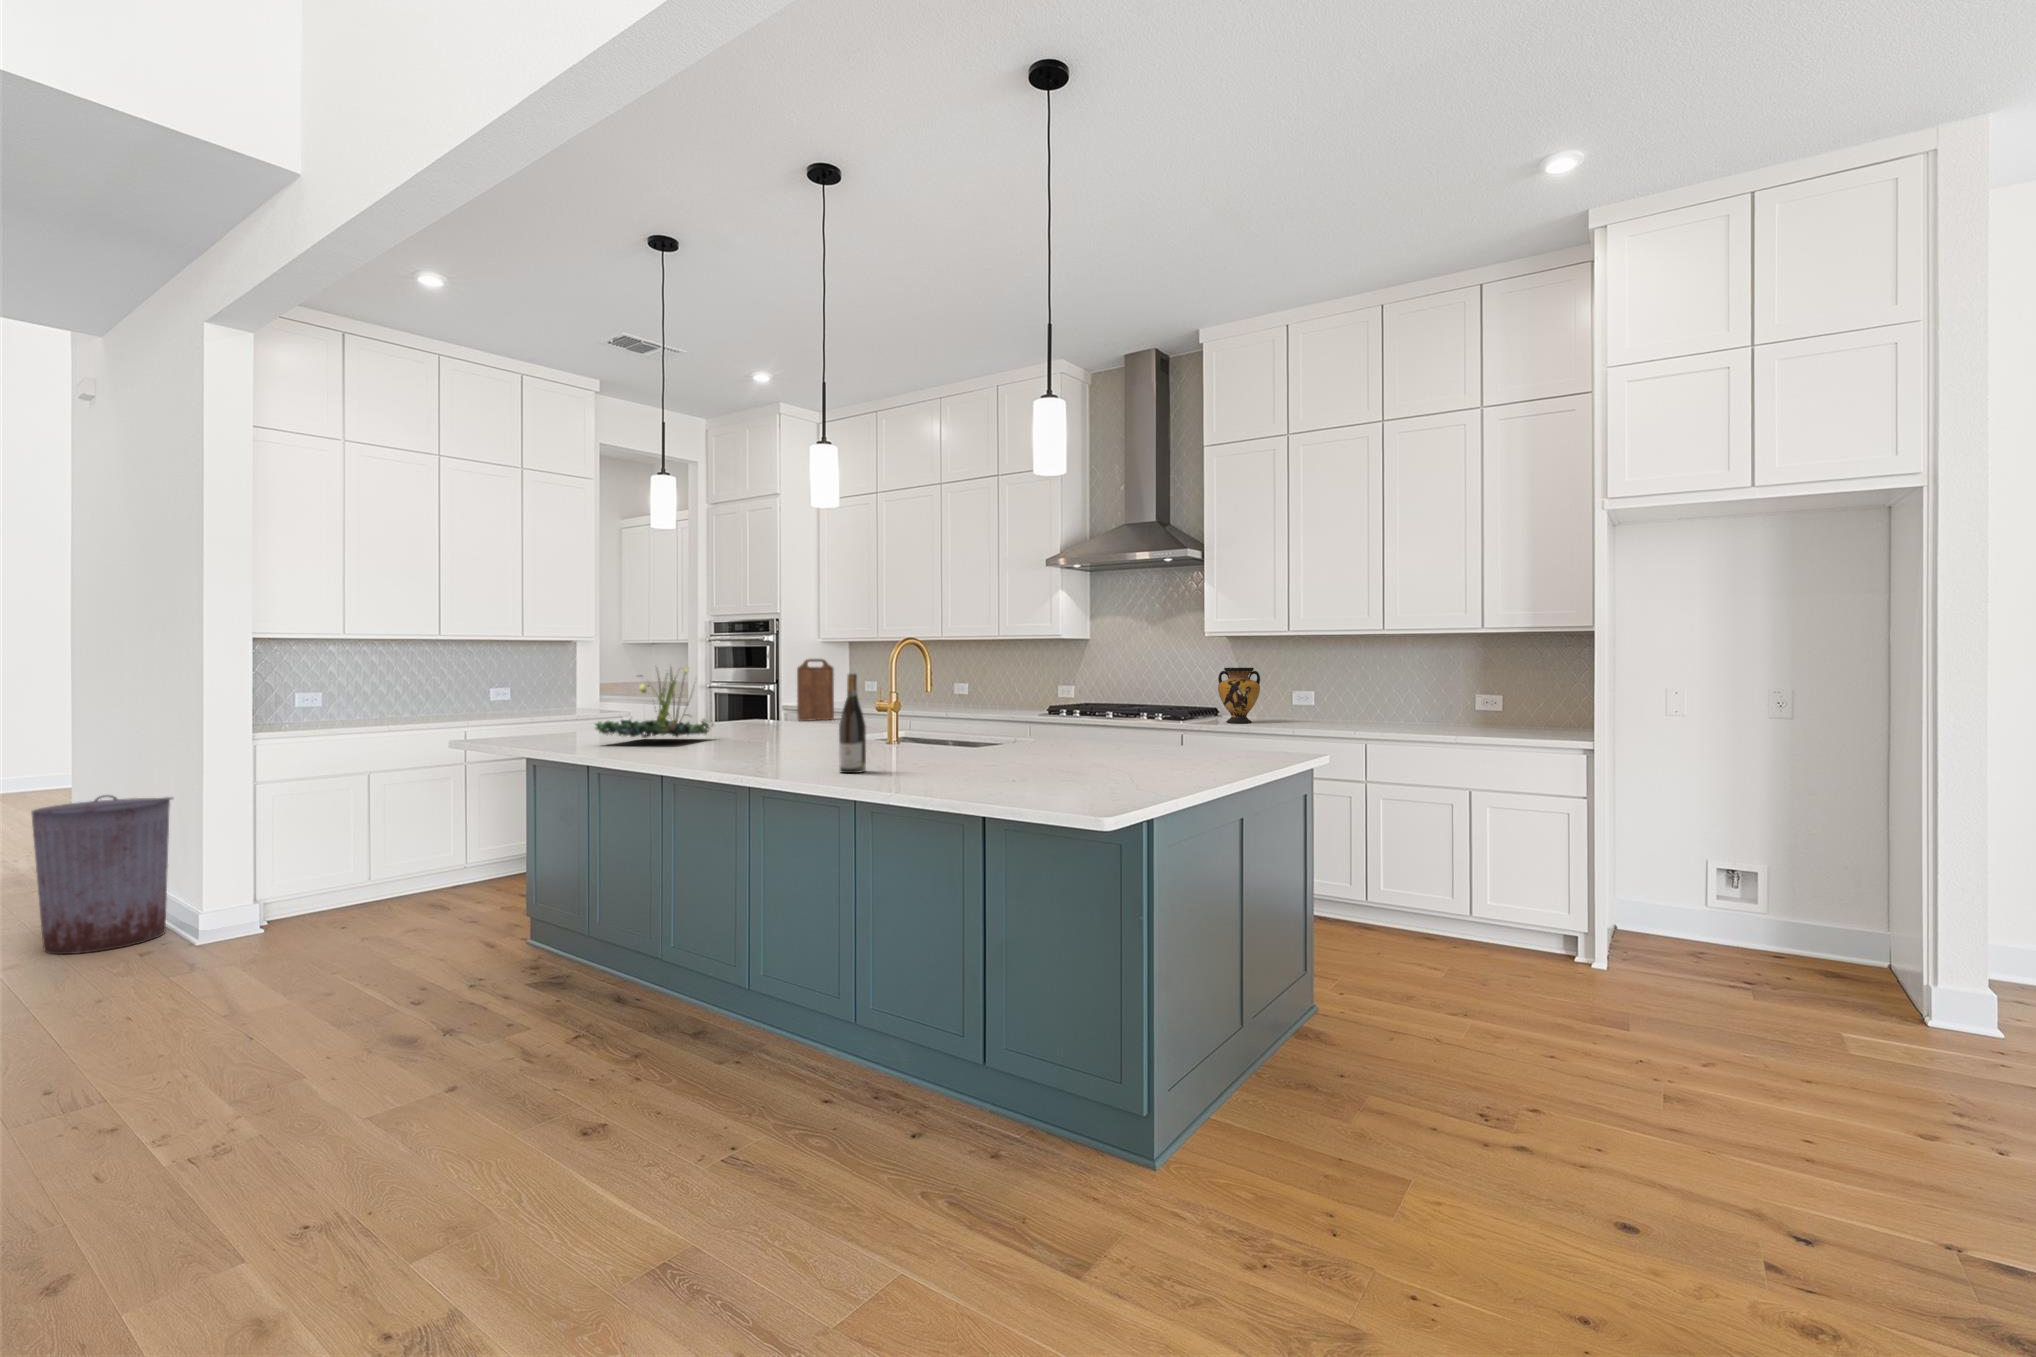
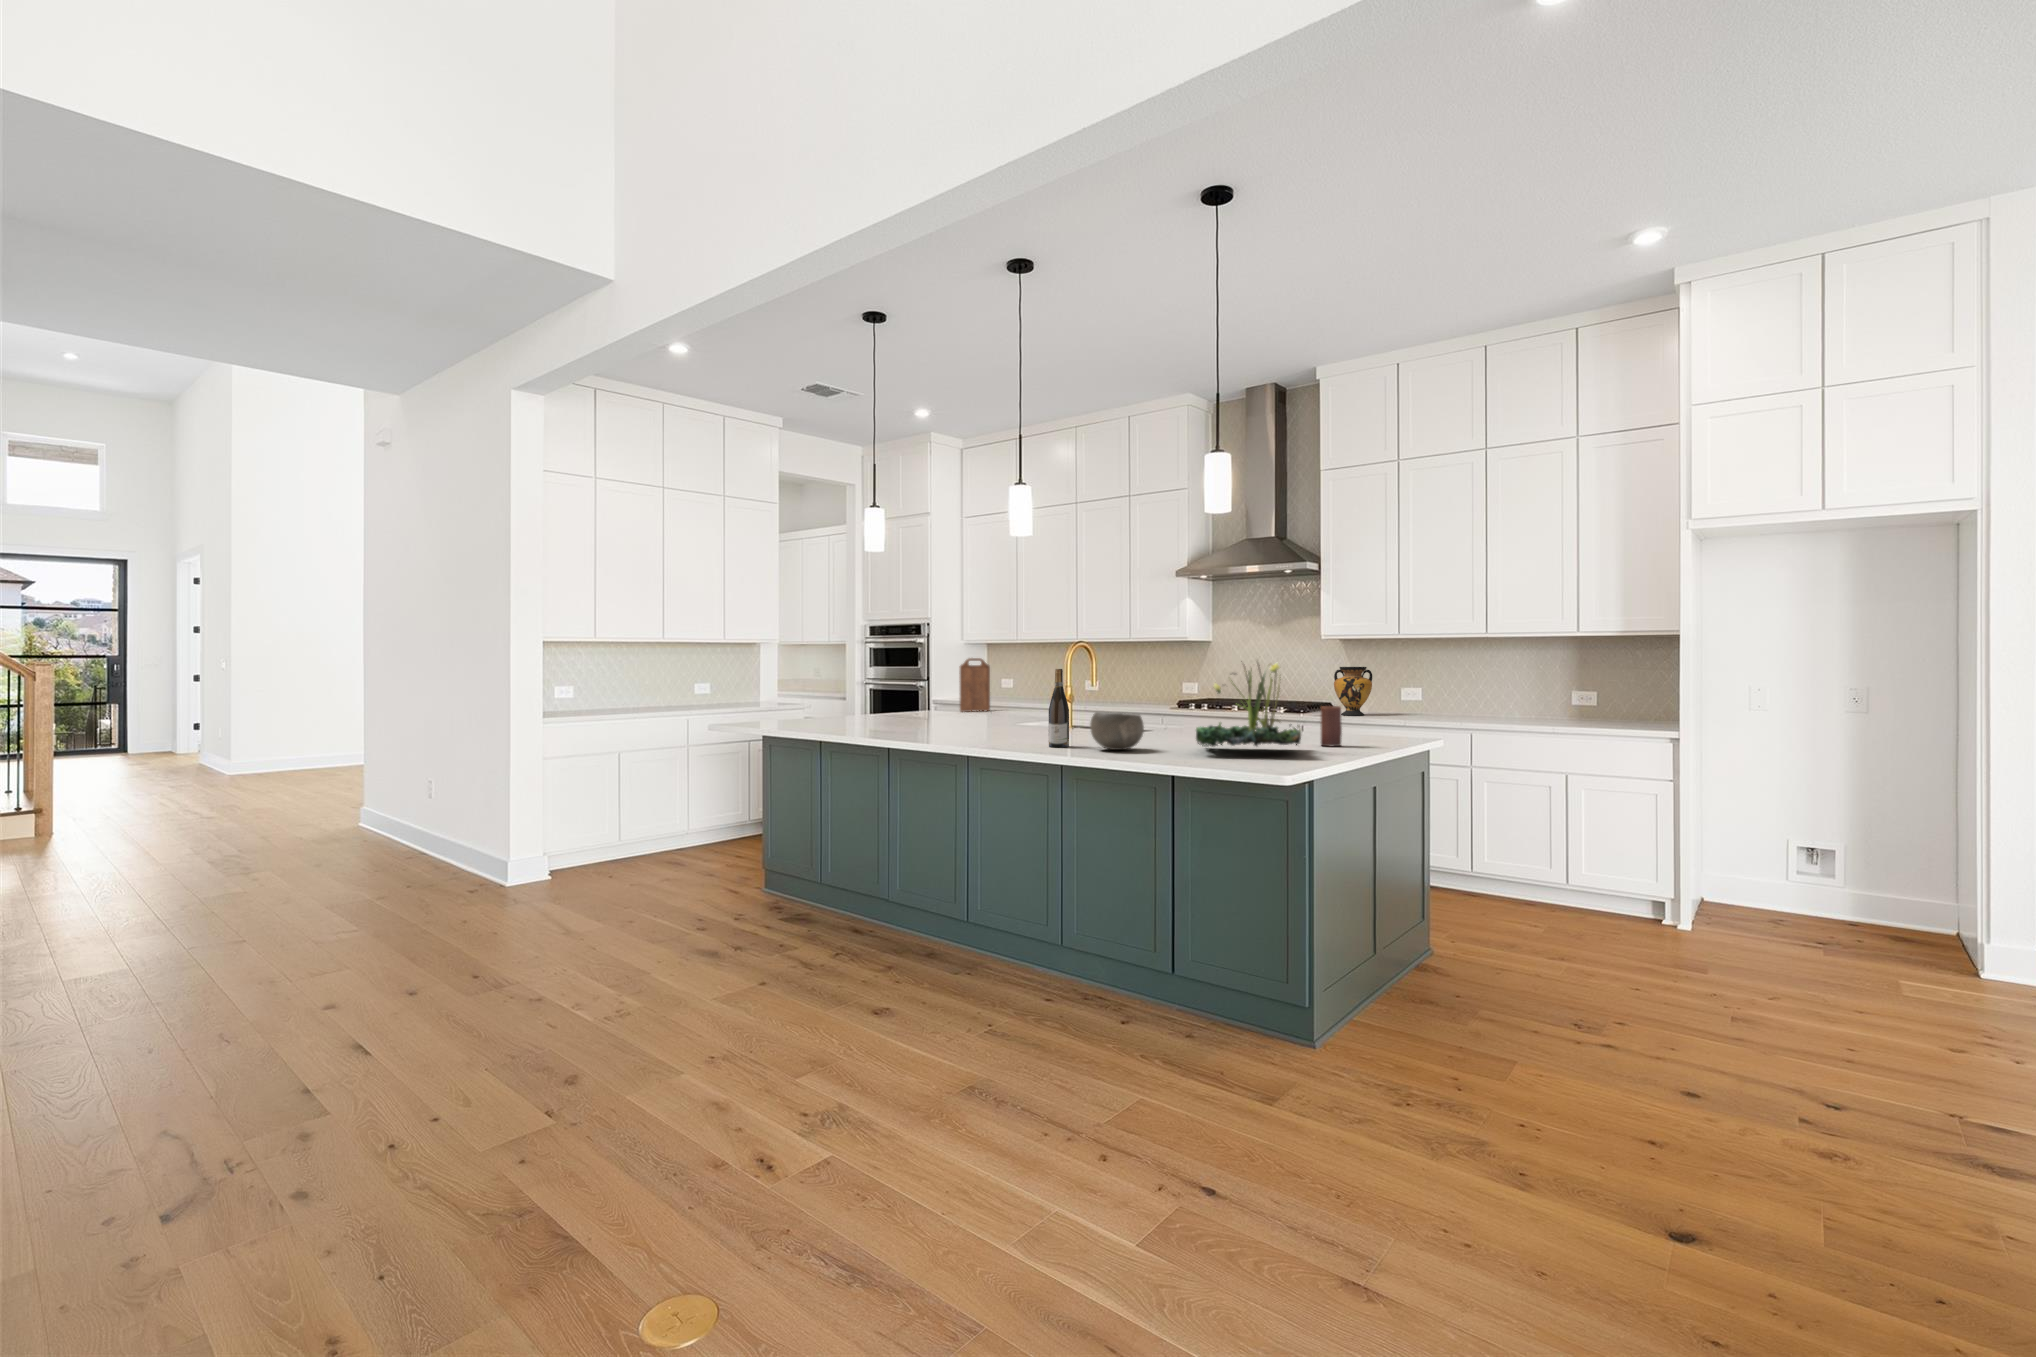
plant: present [595,668,713,738] -> present [1196,661,1301,747]
candle: none [1177,718,1202,769] -> present [1321,706,1342,746]
bowl: none [885,729,953,777] -> present [1090,712,1144,750]
trash can: present [31,795,172,954] -> none [383,765,481,890]

